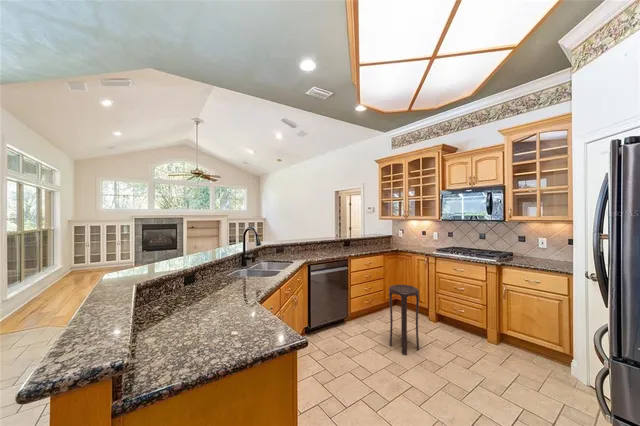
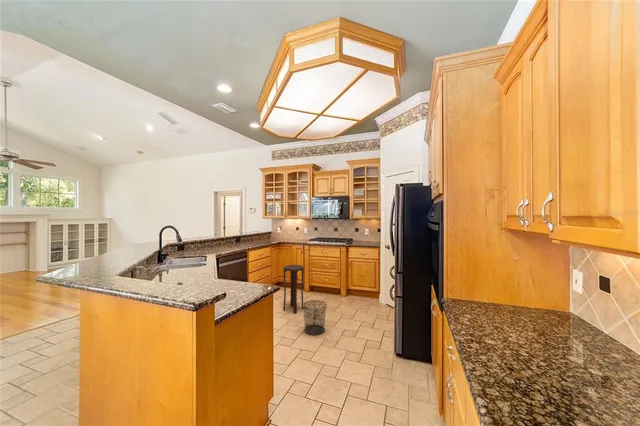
waste bin: none [405,348,447,411] -> present [303,300,326,335]

